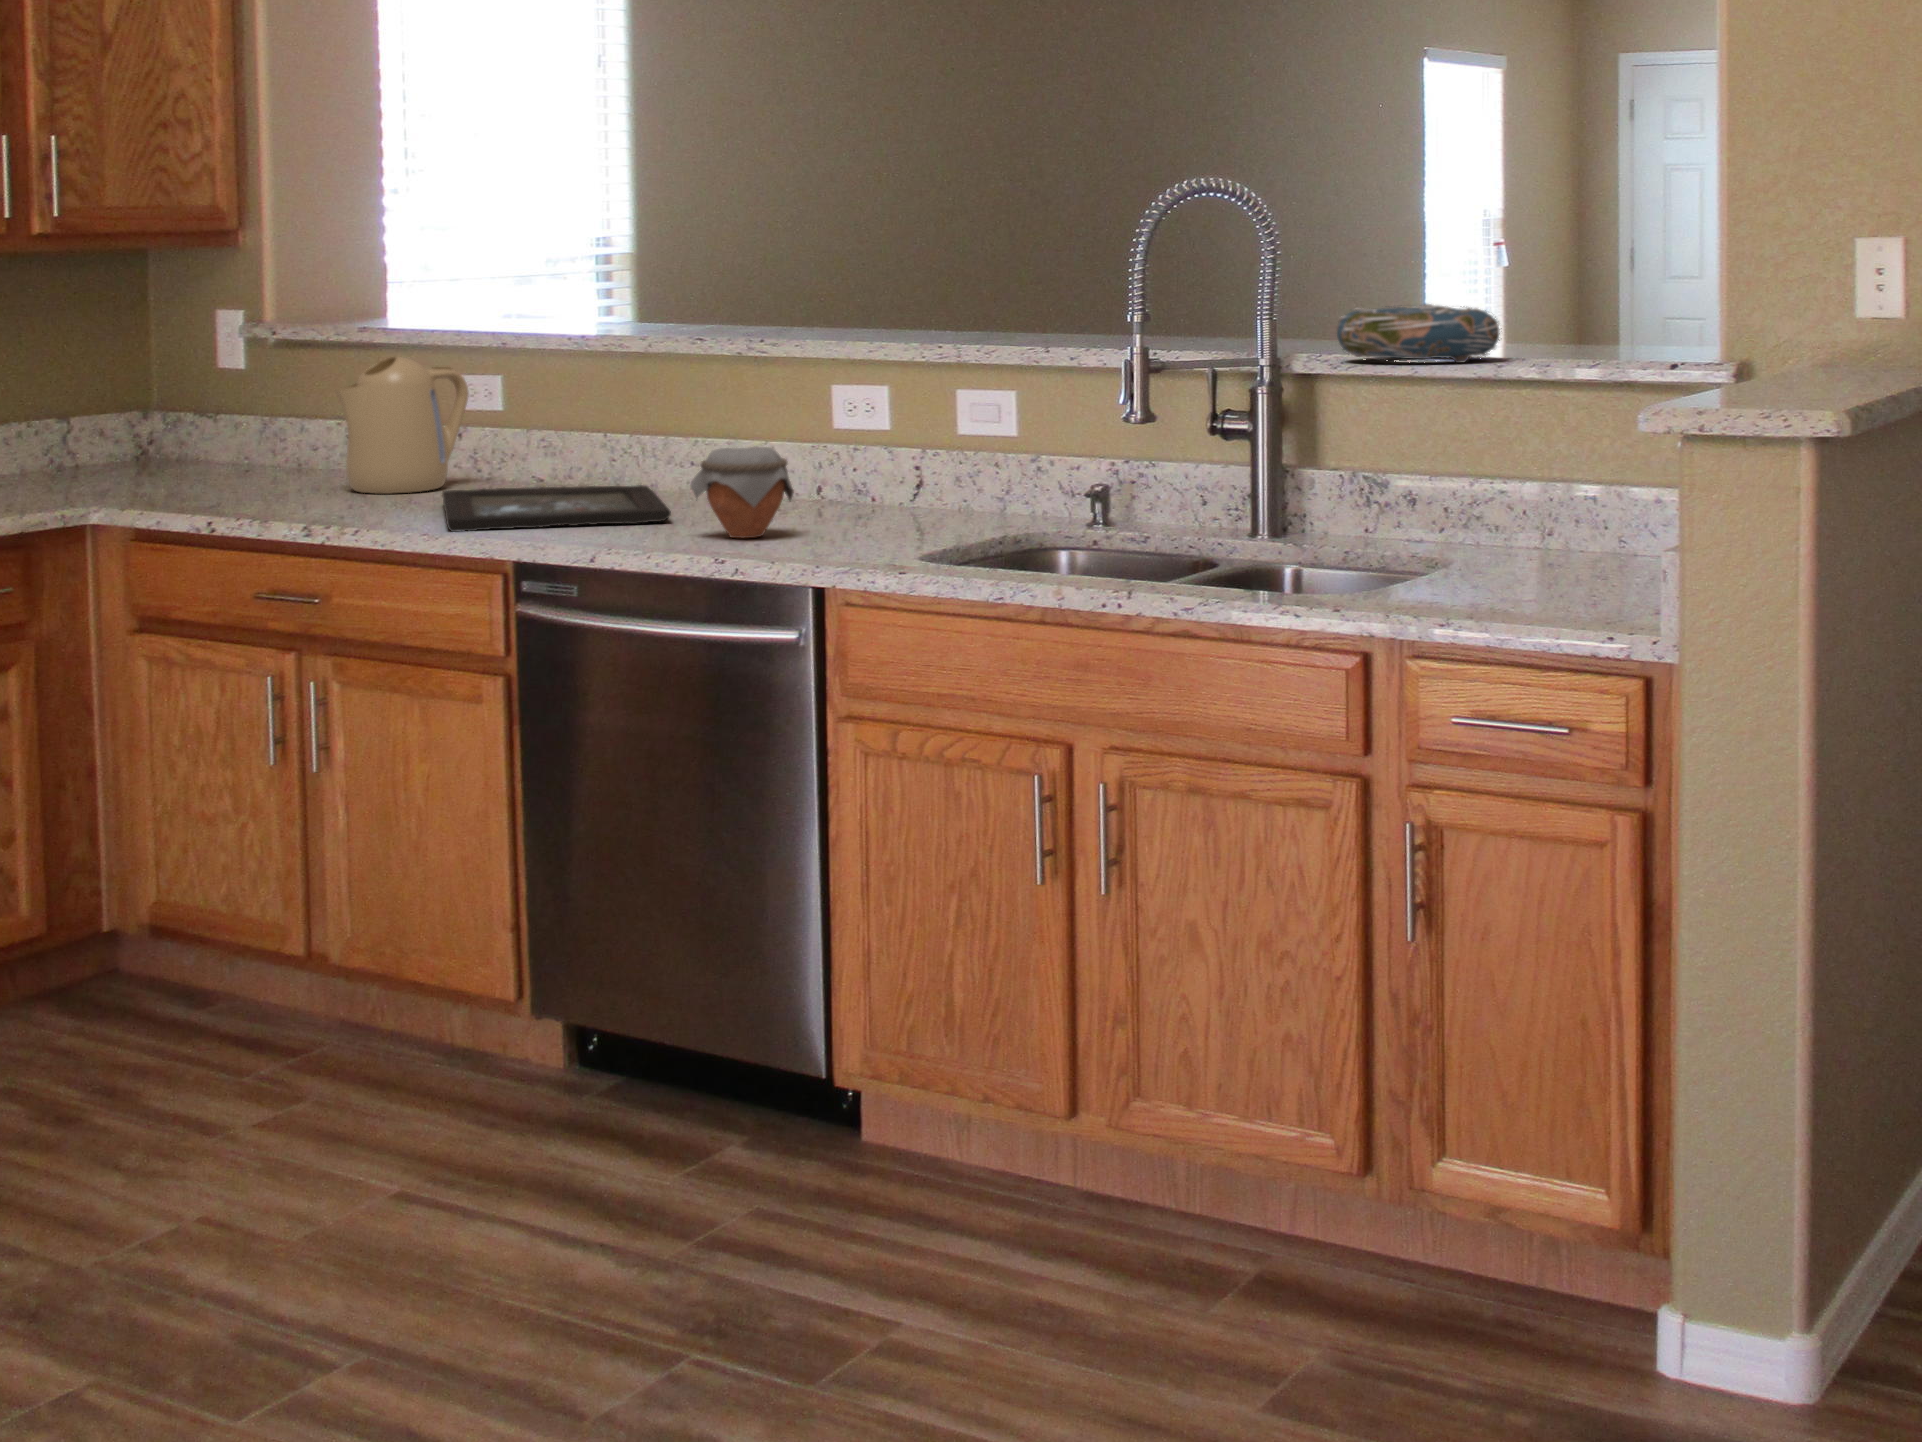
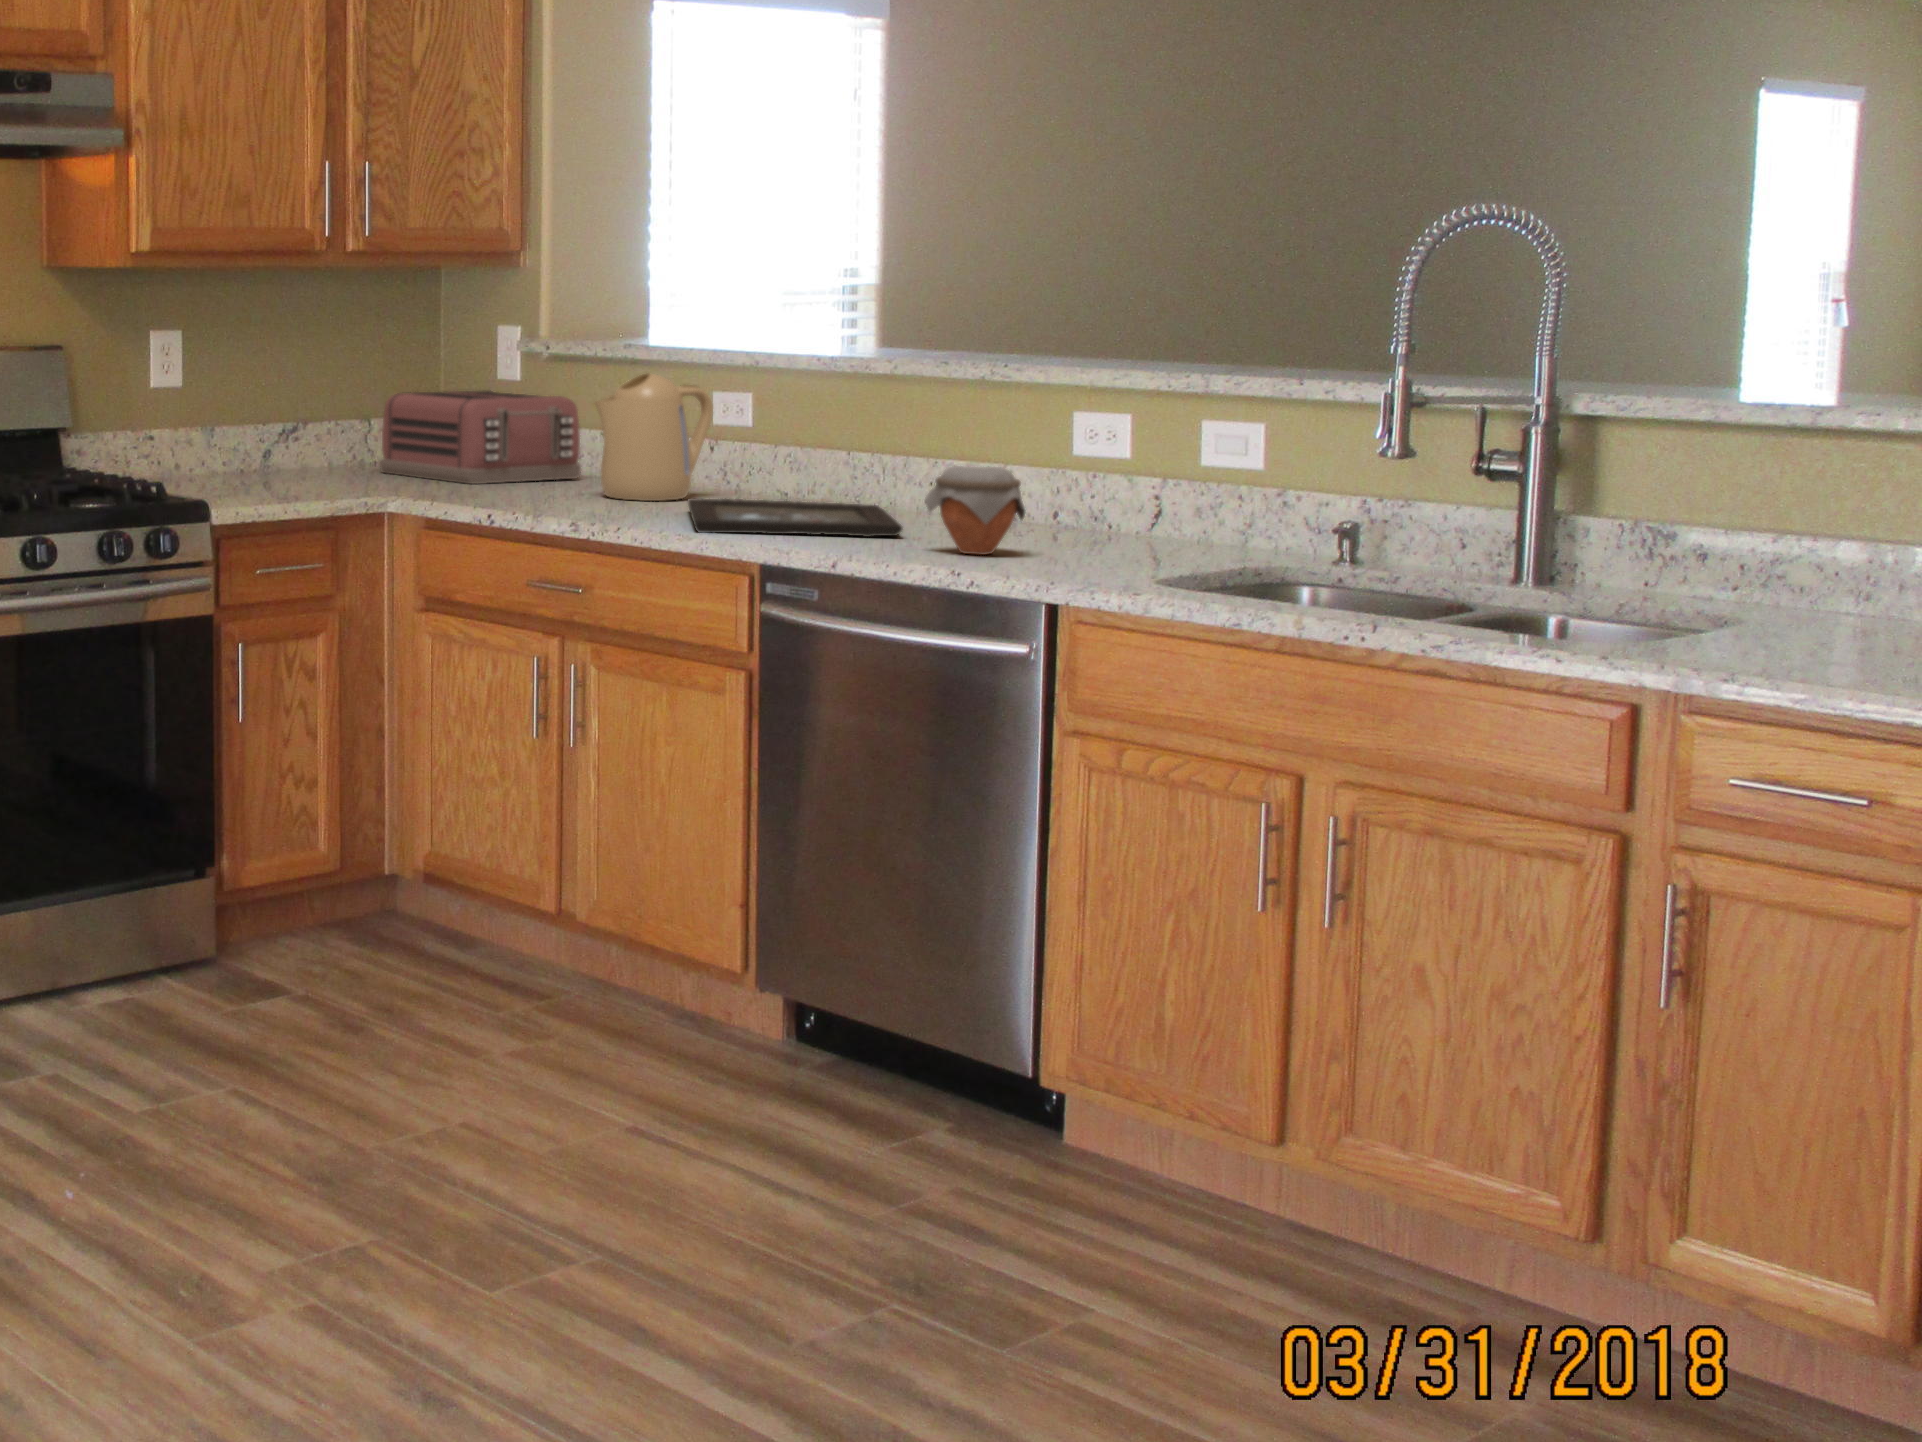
decorative bowl: present [1336,304,1502,363] -> none [1627,345,1834,409]
toaster: none [89,377,328,484] -> present [380,390,581,484]

